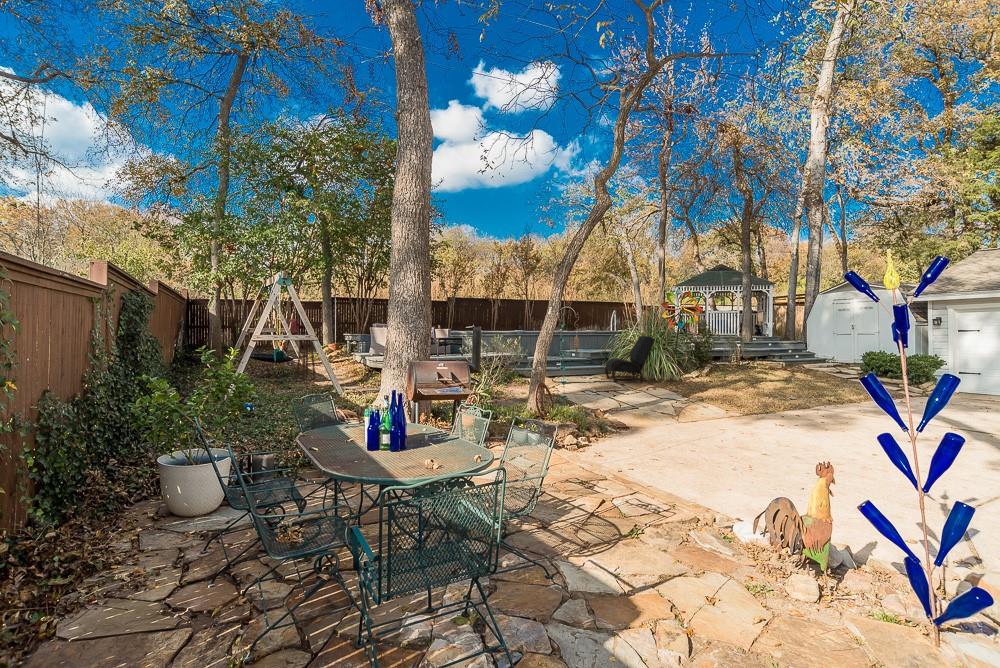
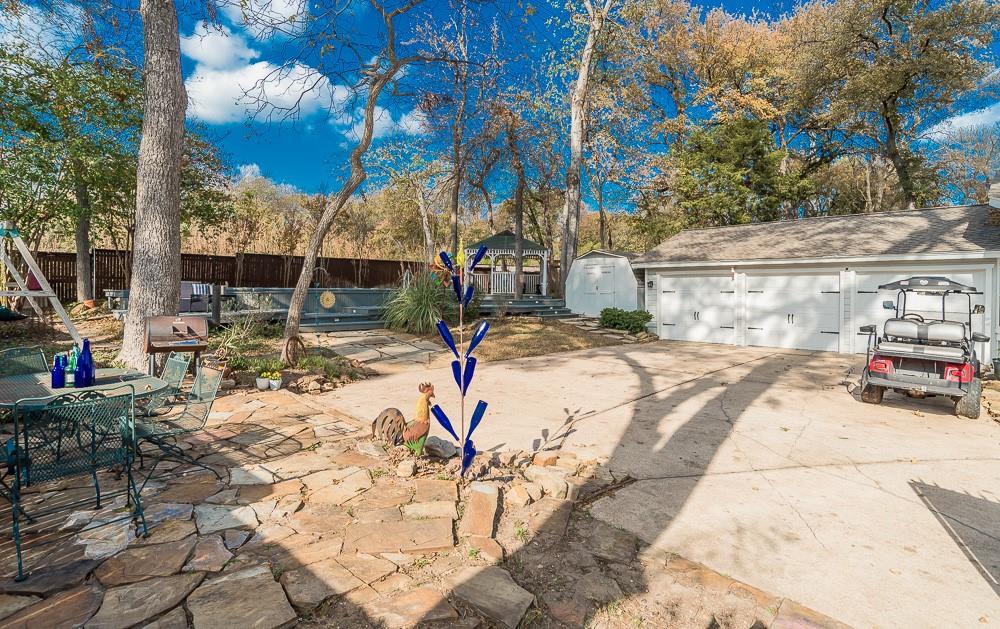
lounge chair: present [605,336,655,382] -> none [383,293,426,335]

